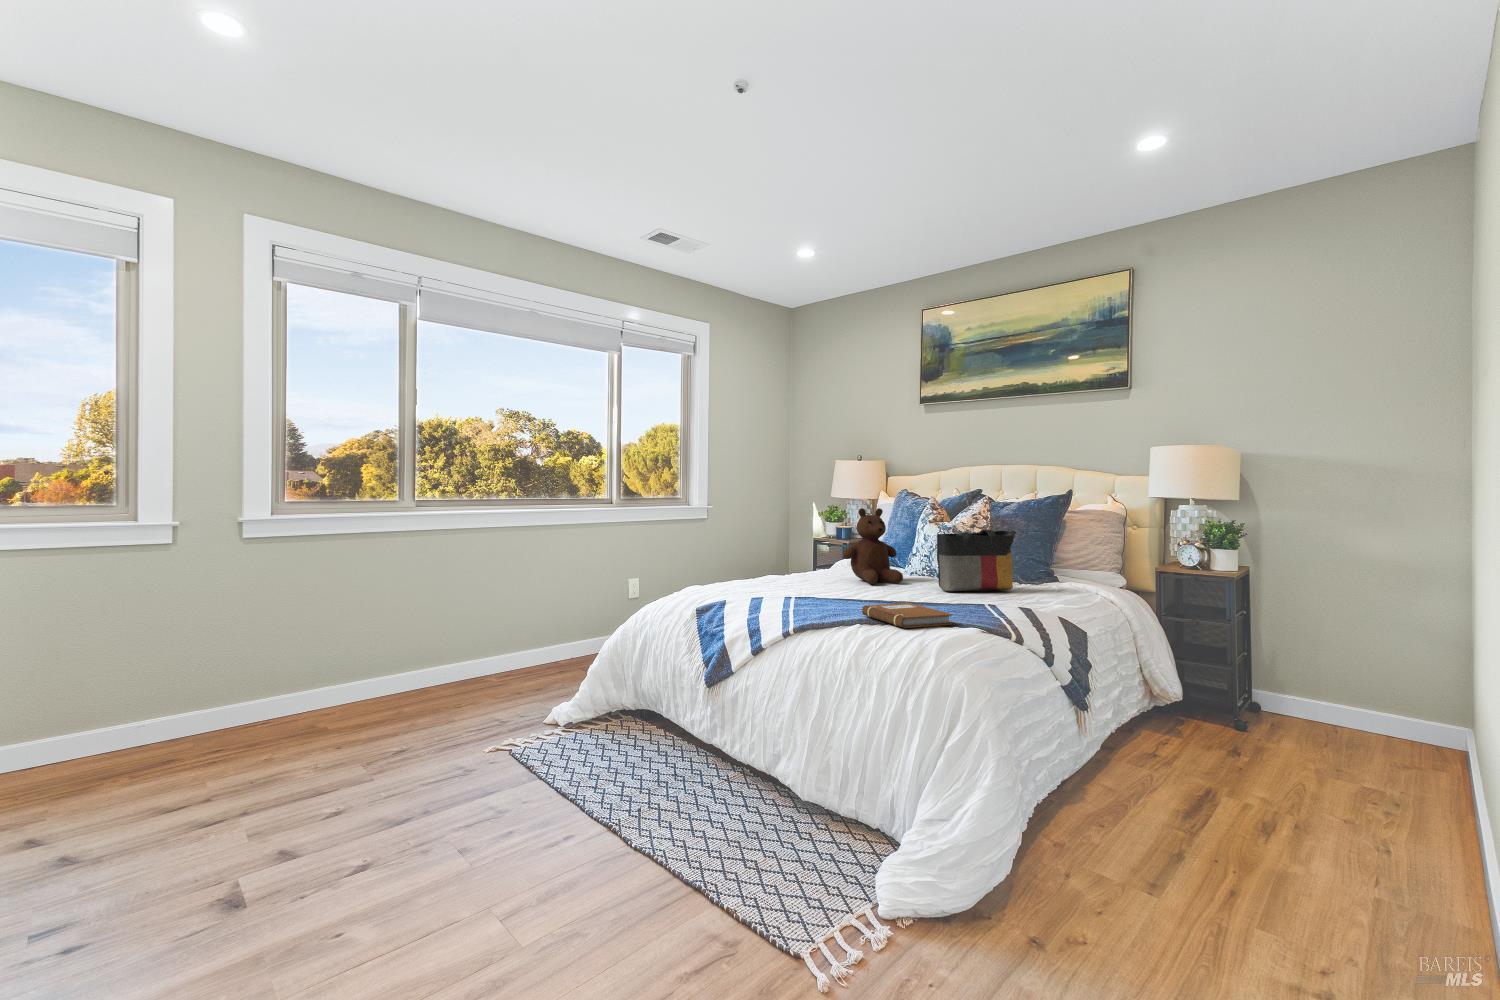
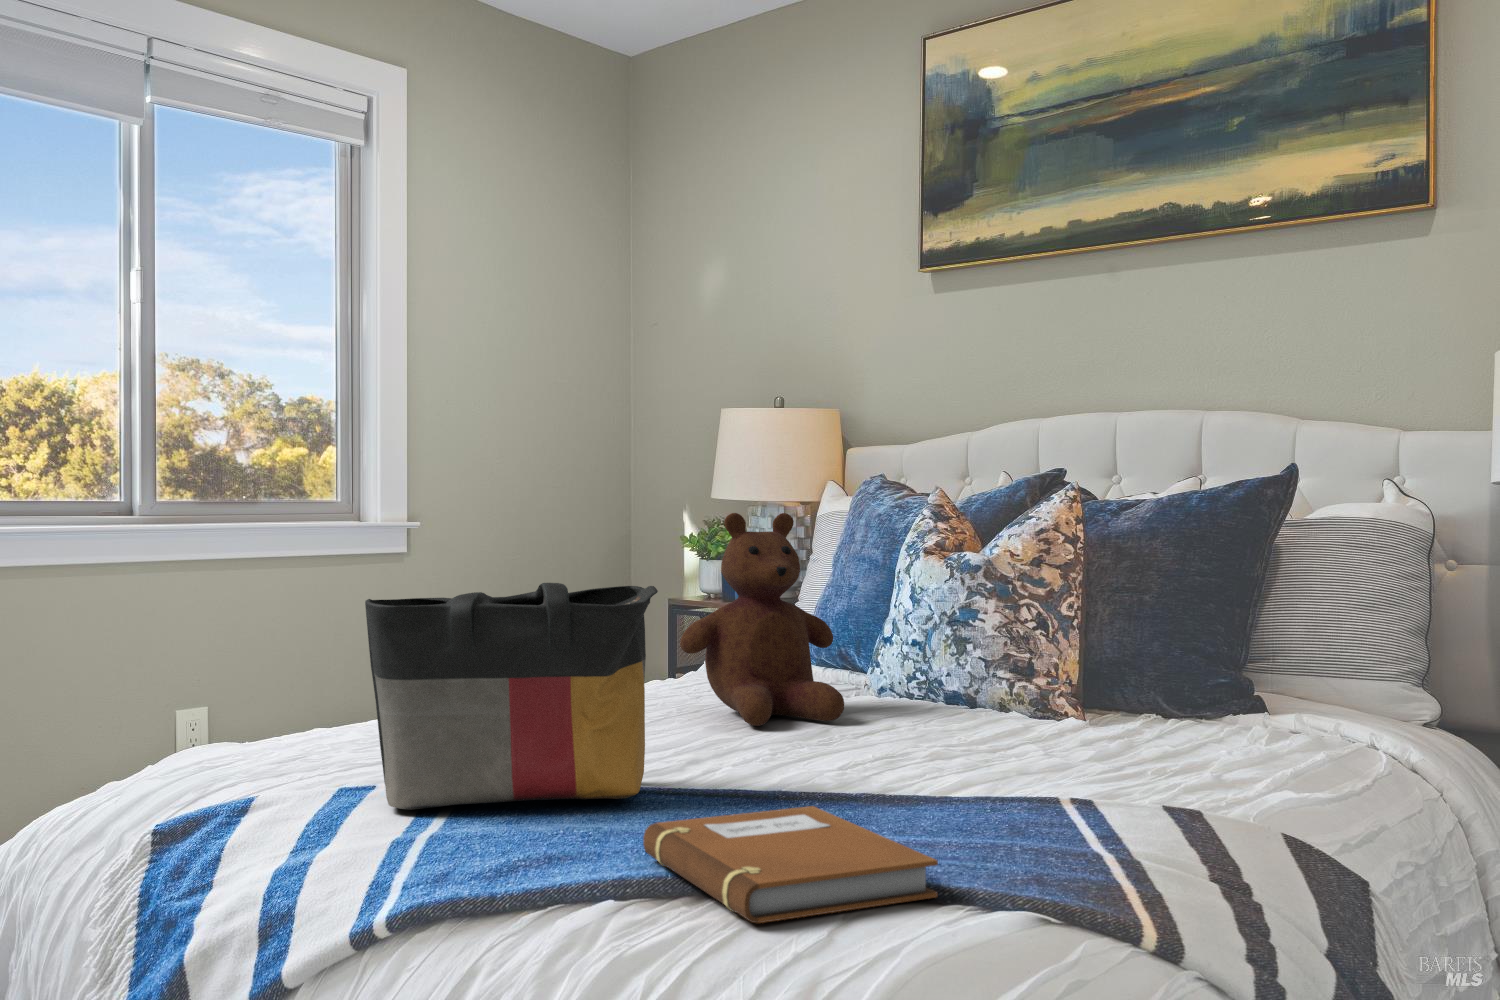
tote bag: present [937,530,1016,591] -> present [365,583,658,810]

